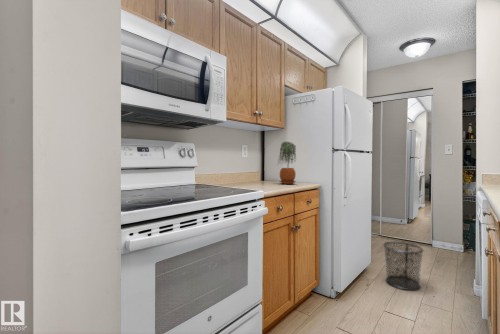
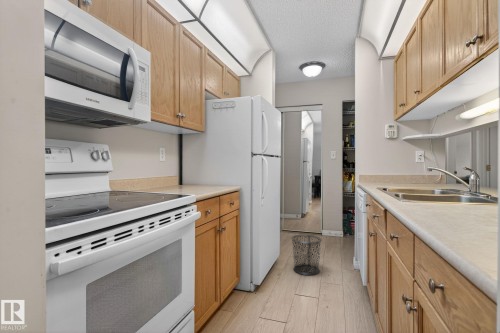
potted plant: present [280,142,296,184] -> none [199,145,218,187]

